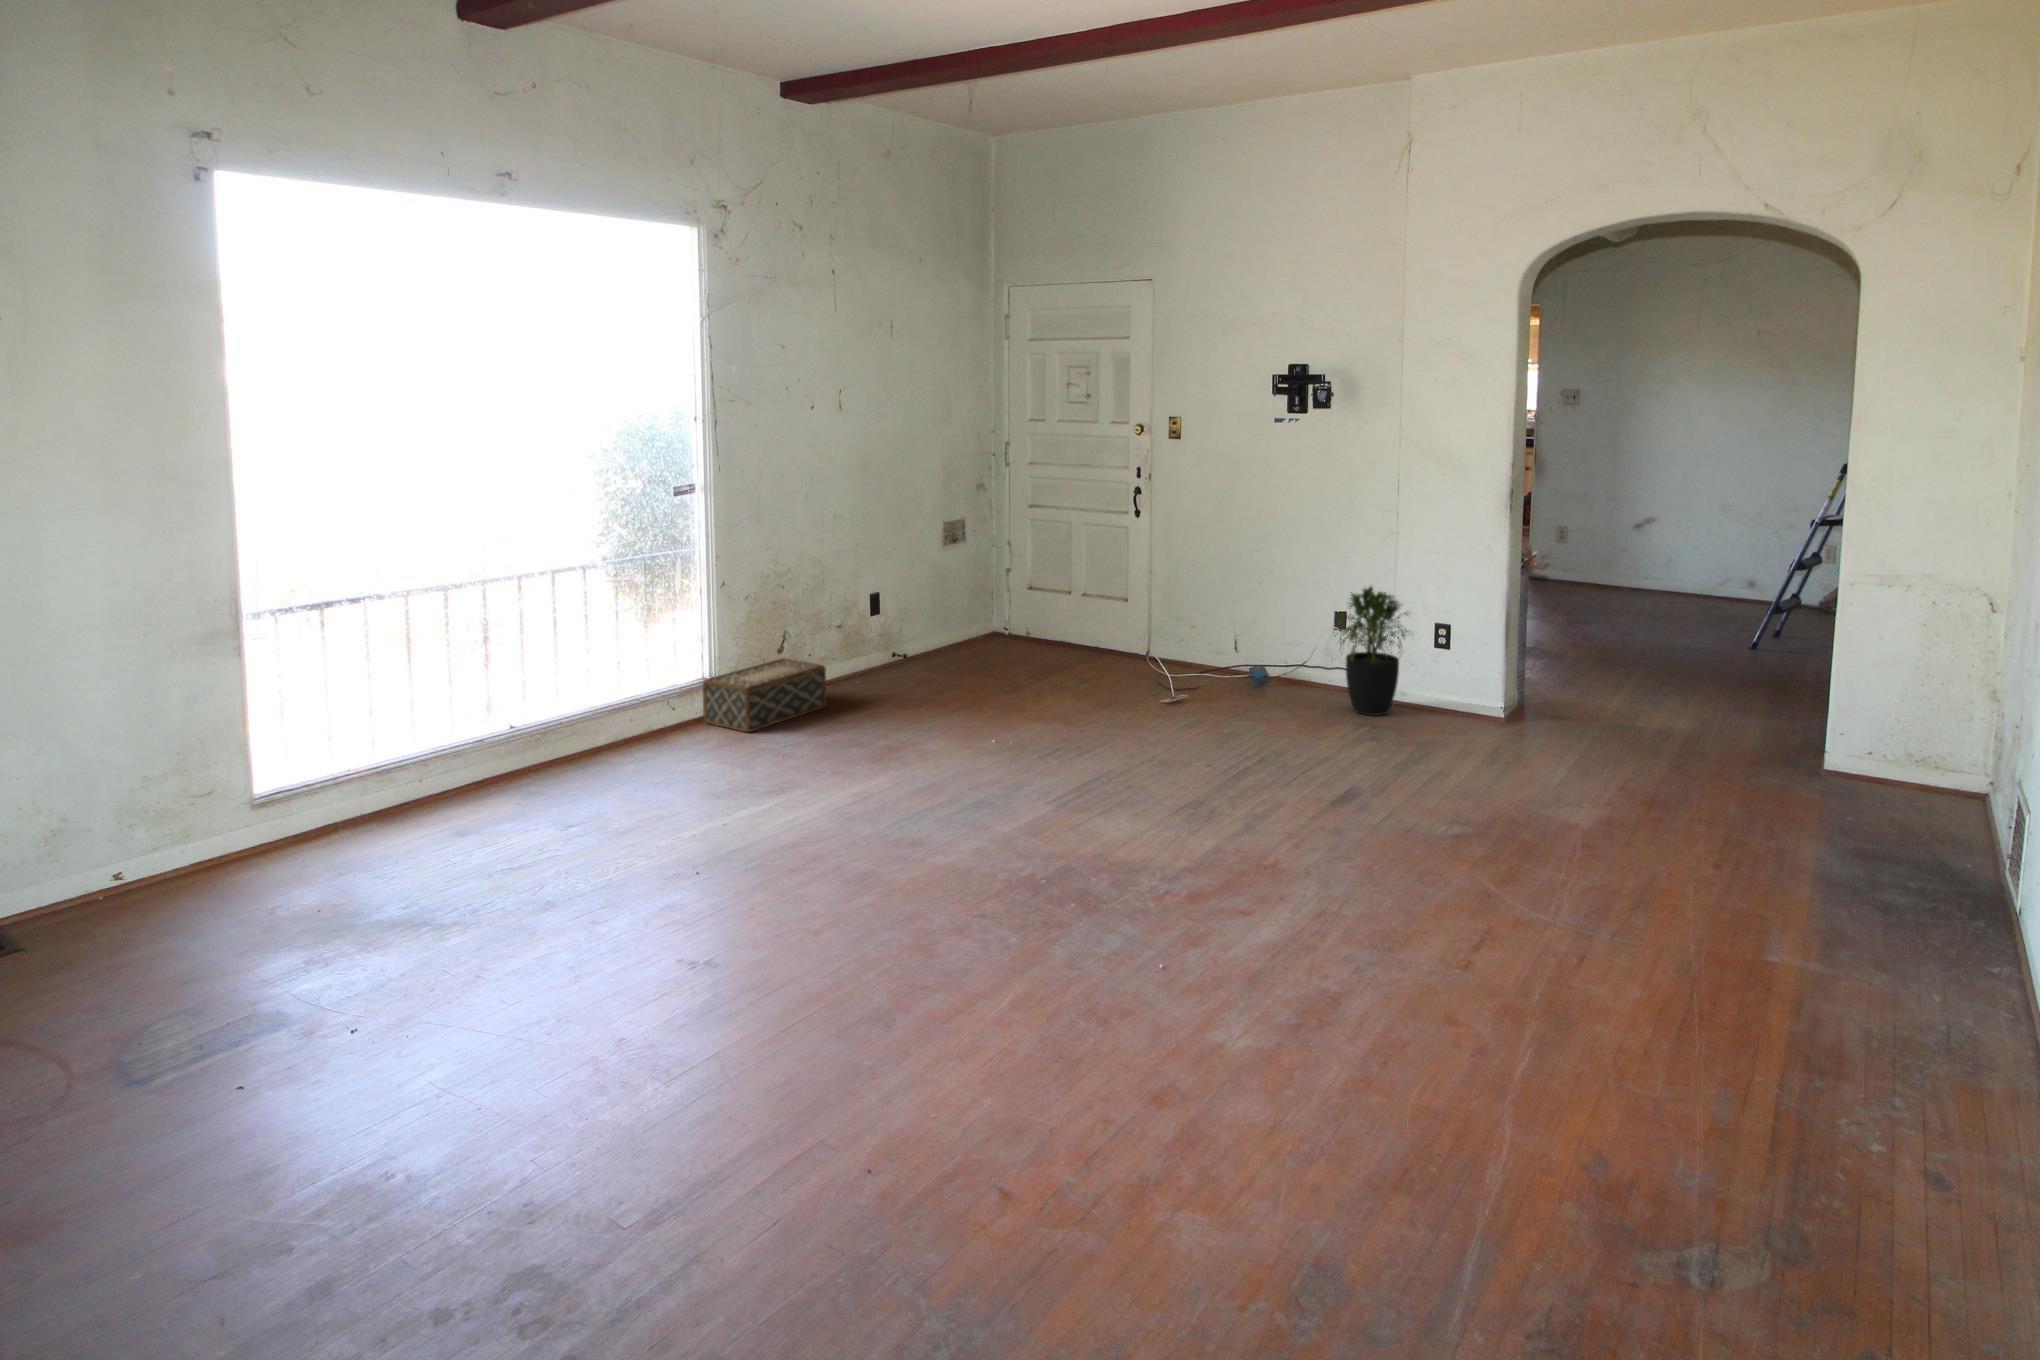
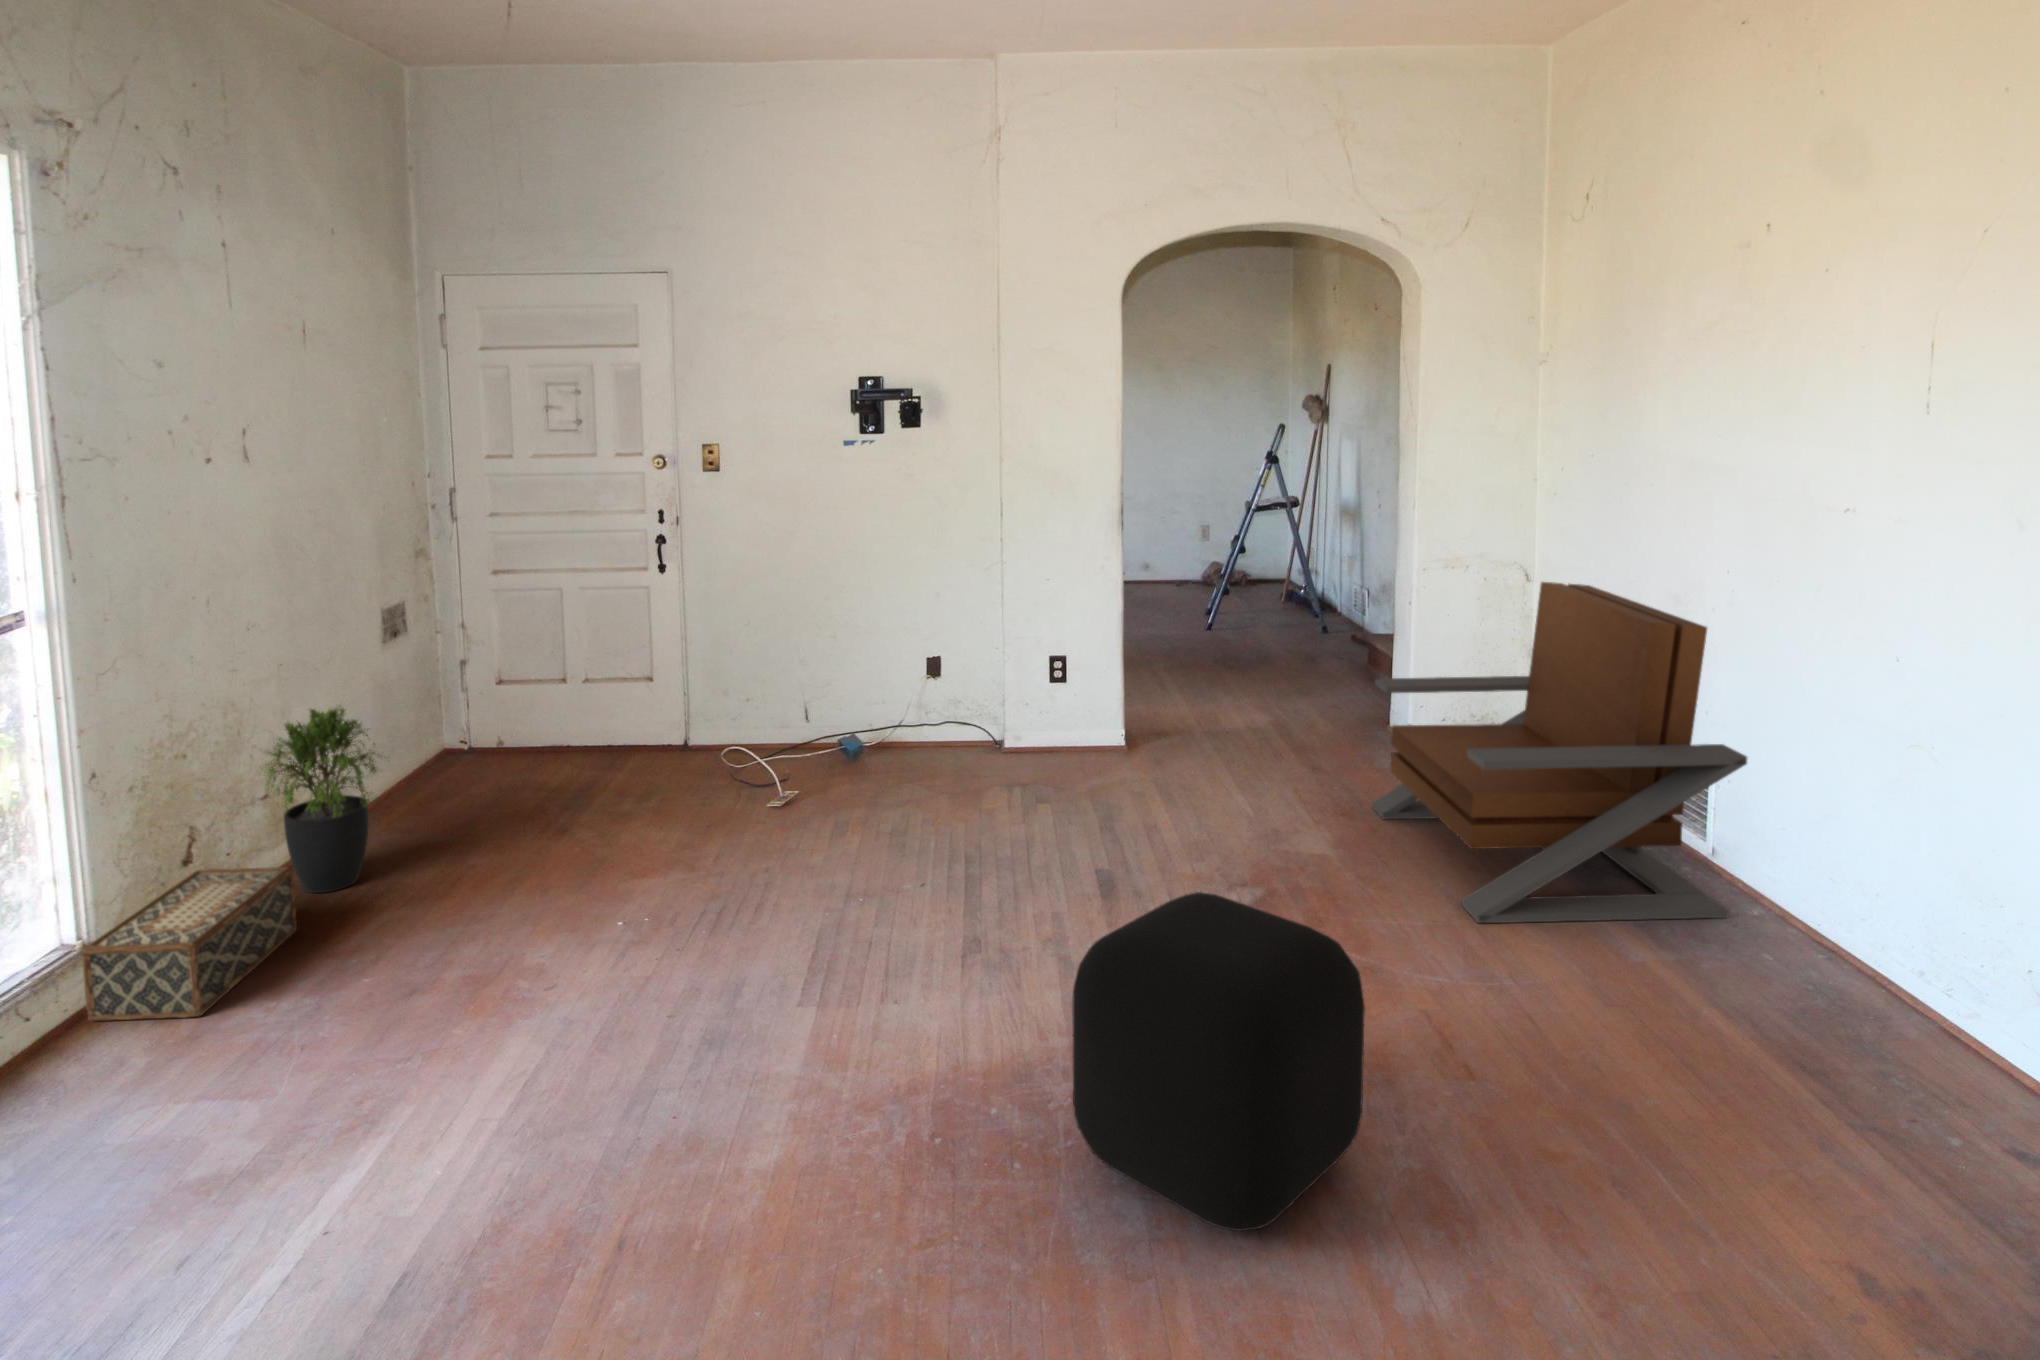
potted plant: present [1334,587,1409,716] -> present [259,705,381,893]
lounge chair: none [1643,590,1984,967] -> present [1372,582,1748,923]
ottoman: none [1086,752,1295,977] -> present [1072,892,1365,1231]

